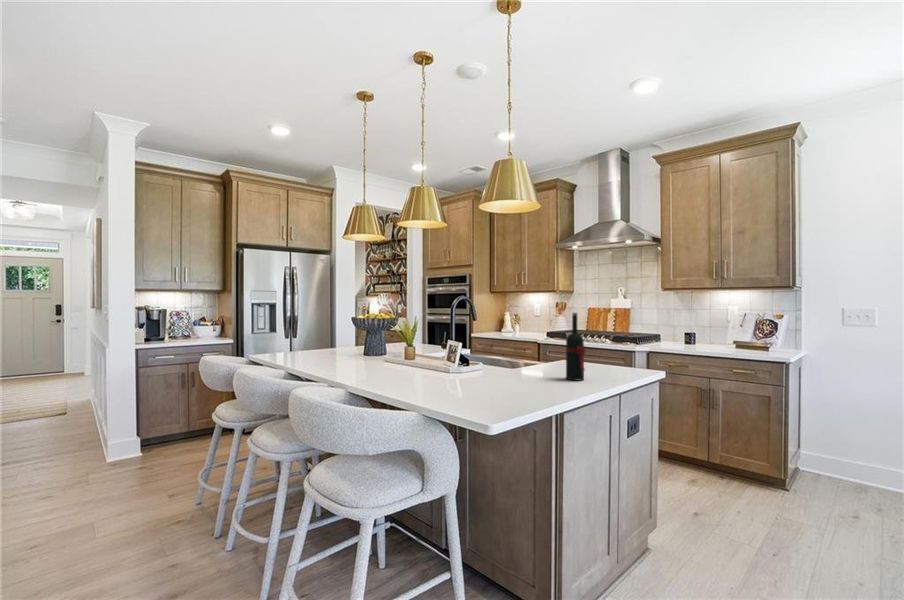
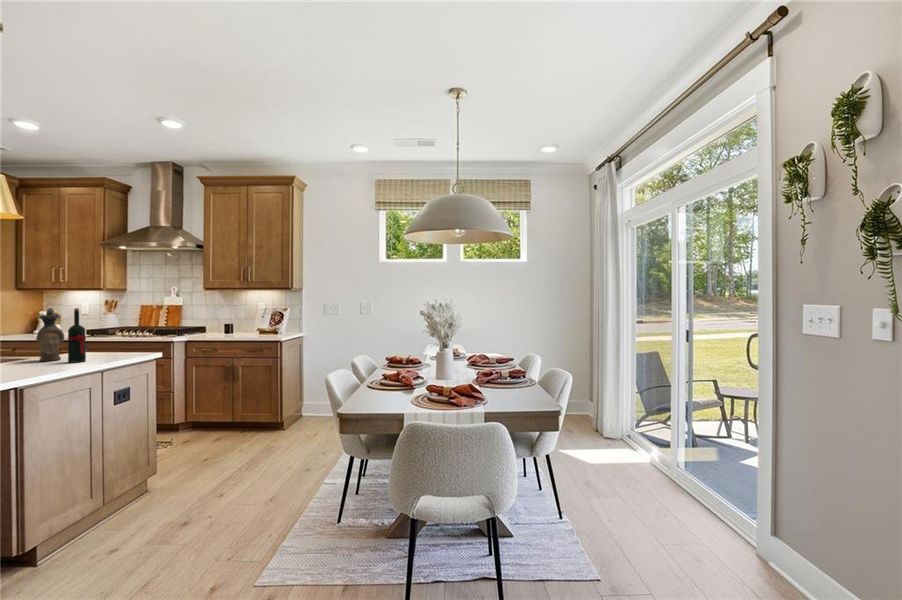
ceramic pitcher: none [533,311,558,373] -> present [36,308,64,361]

